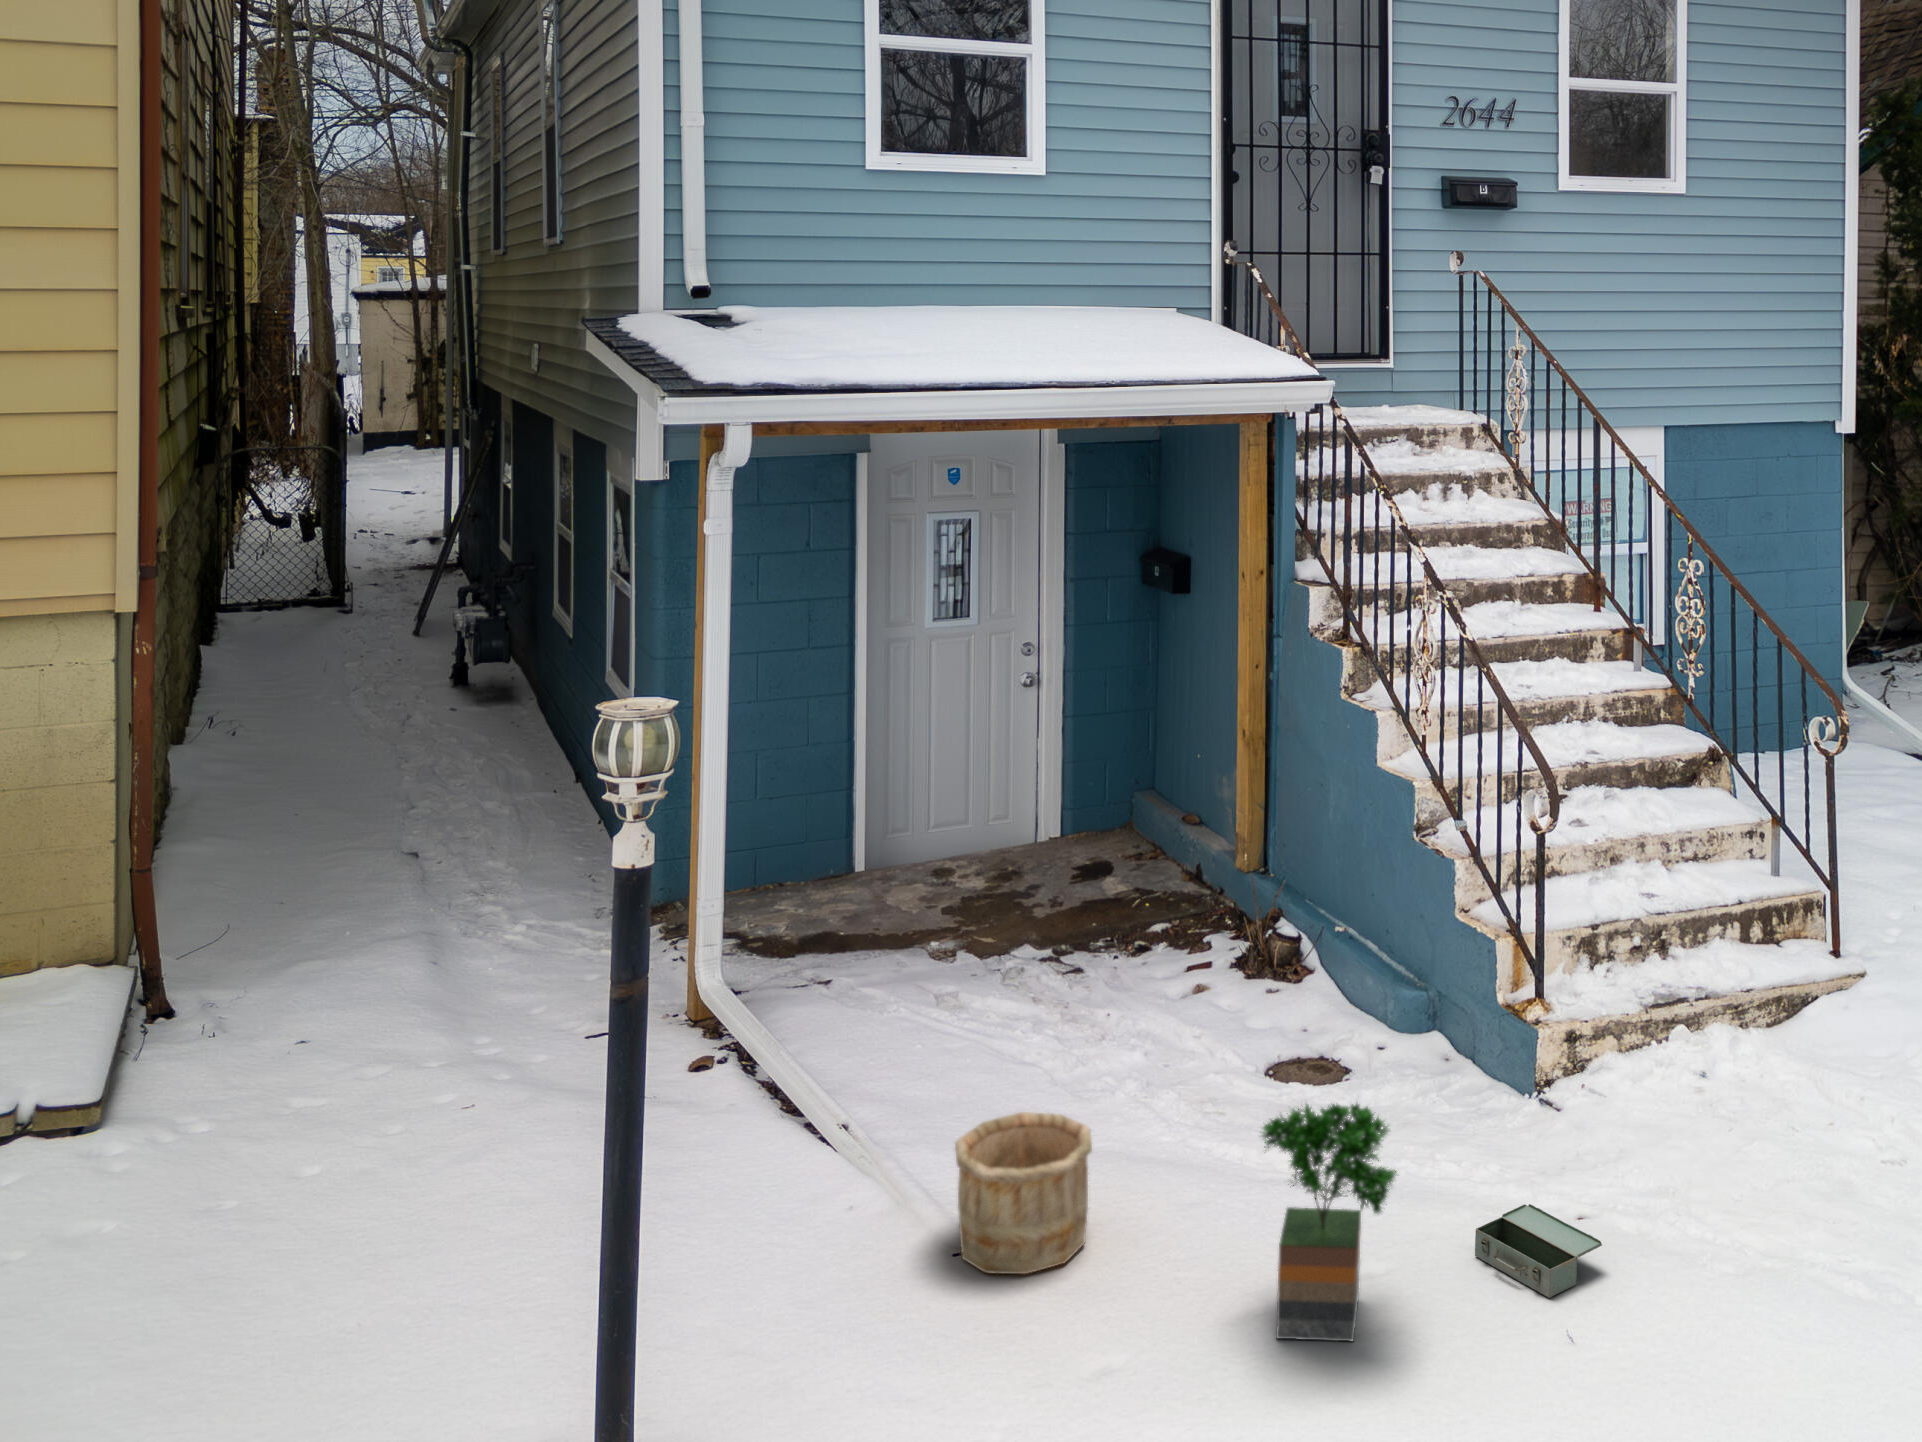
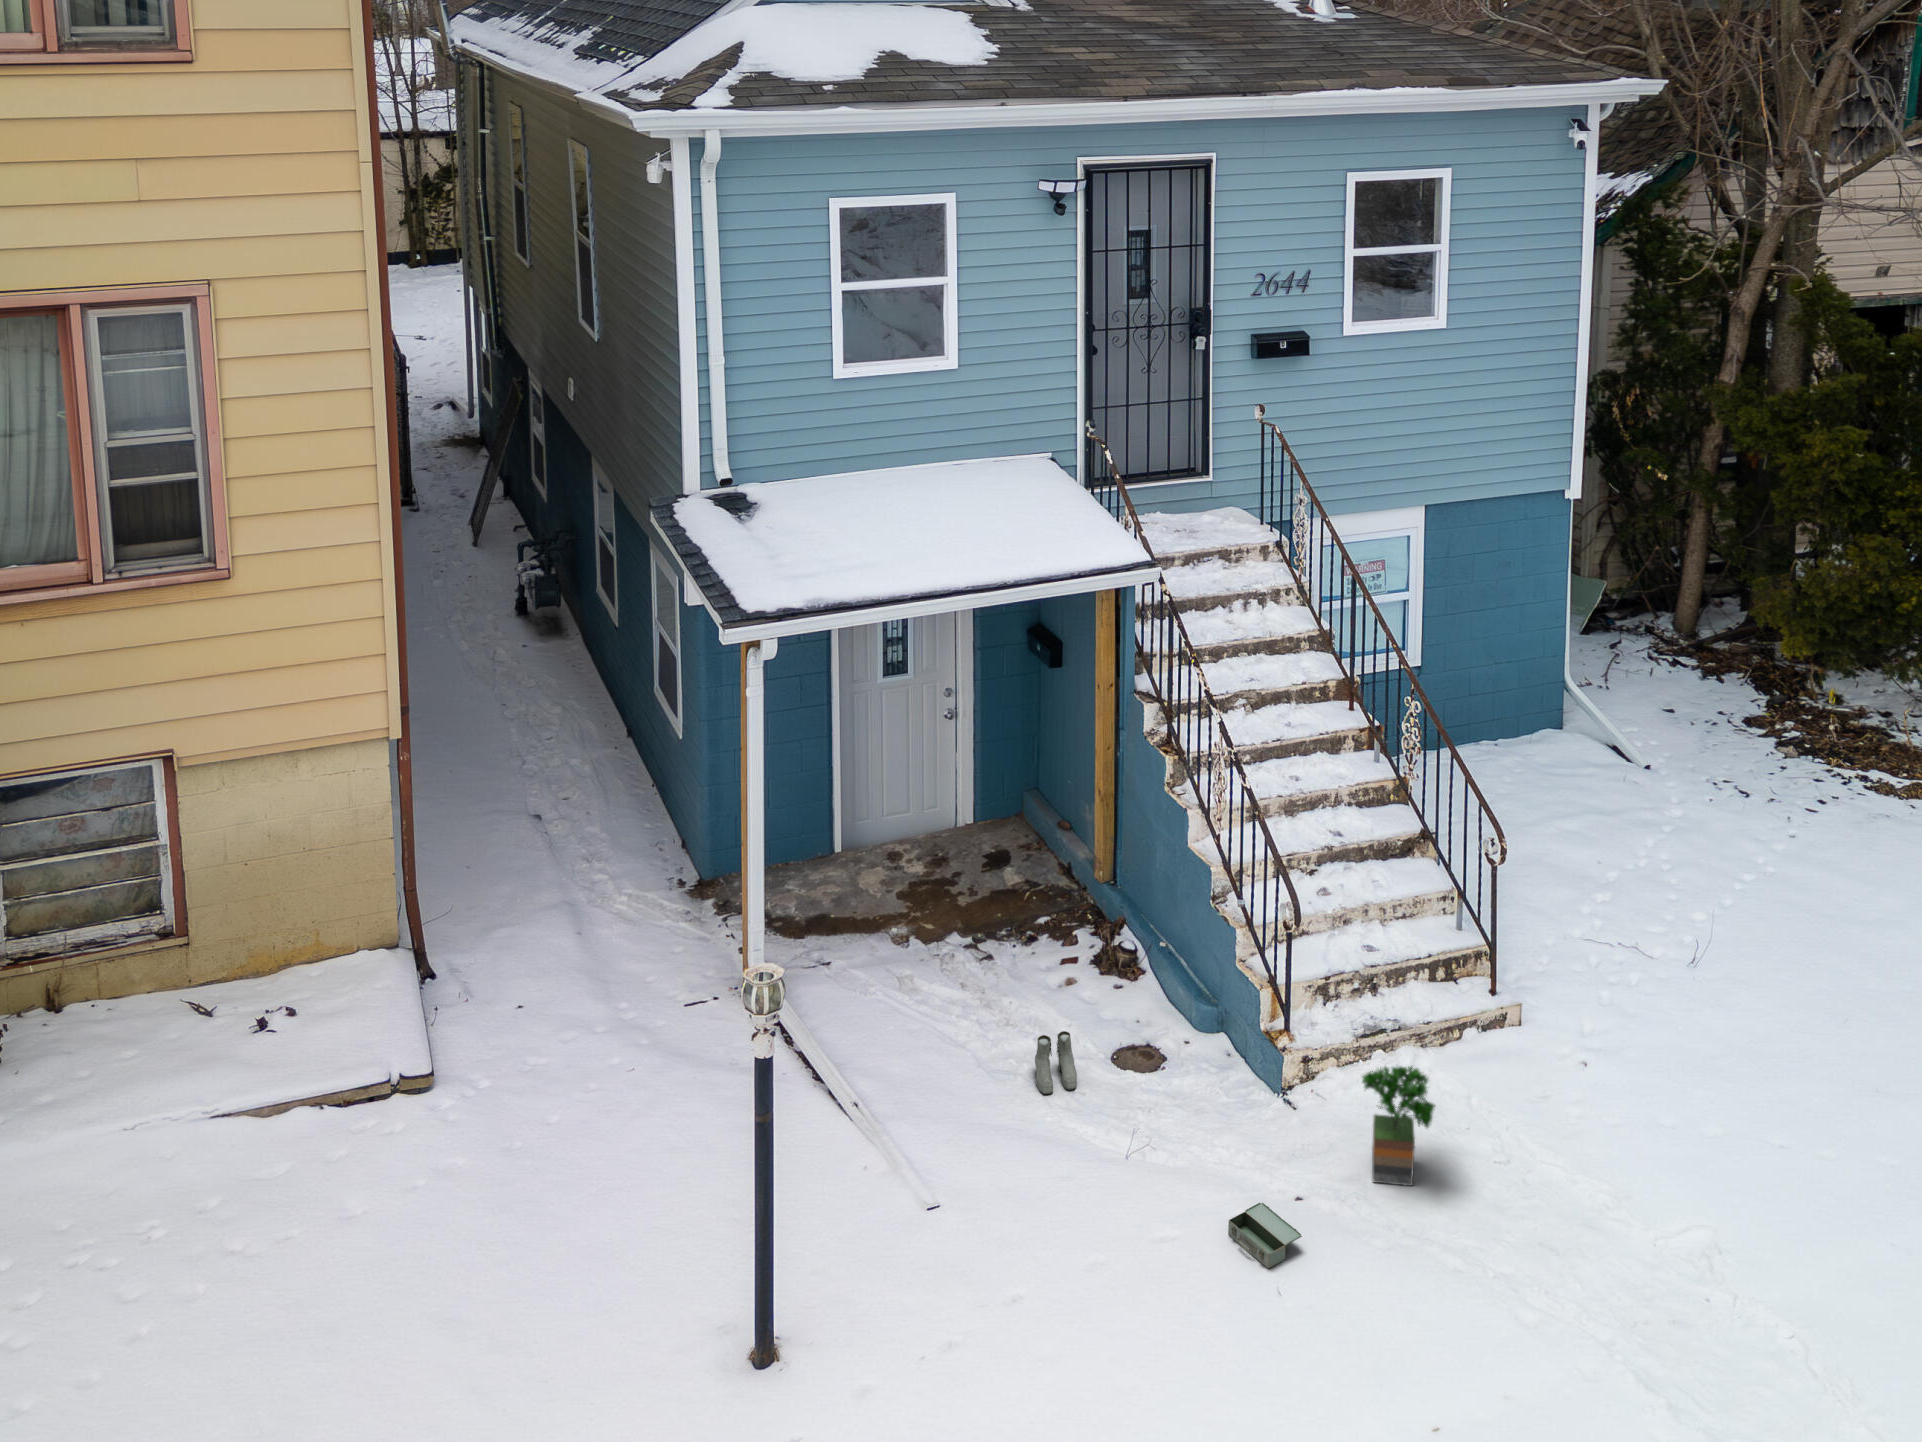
boots: none [1141,1014,1209,1107] -> present [1035,1031,1077,1094]
potted tree: present [1262,1104,1396,1341] -> present [1362,1067,1435,1186]
wooden bucket: present [955,1112,1092,1274] -> none [928,1133,1006,1234]

